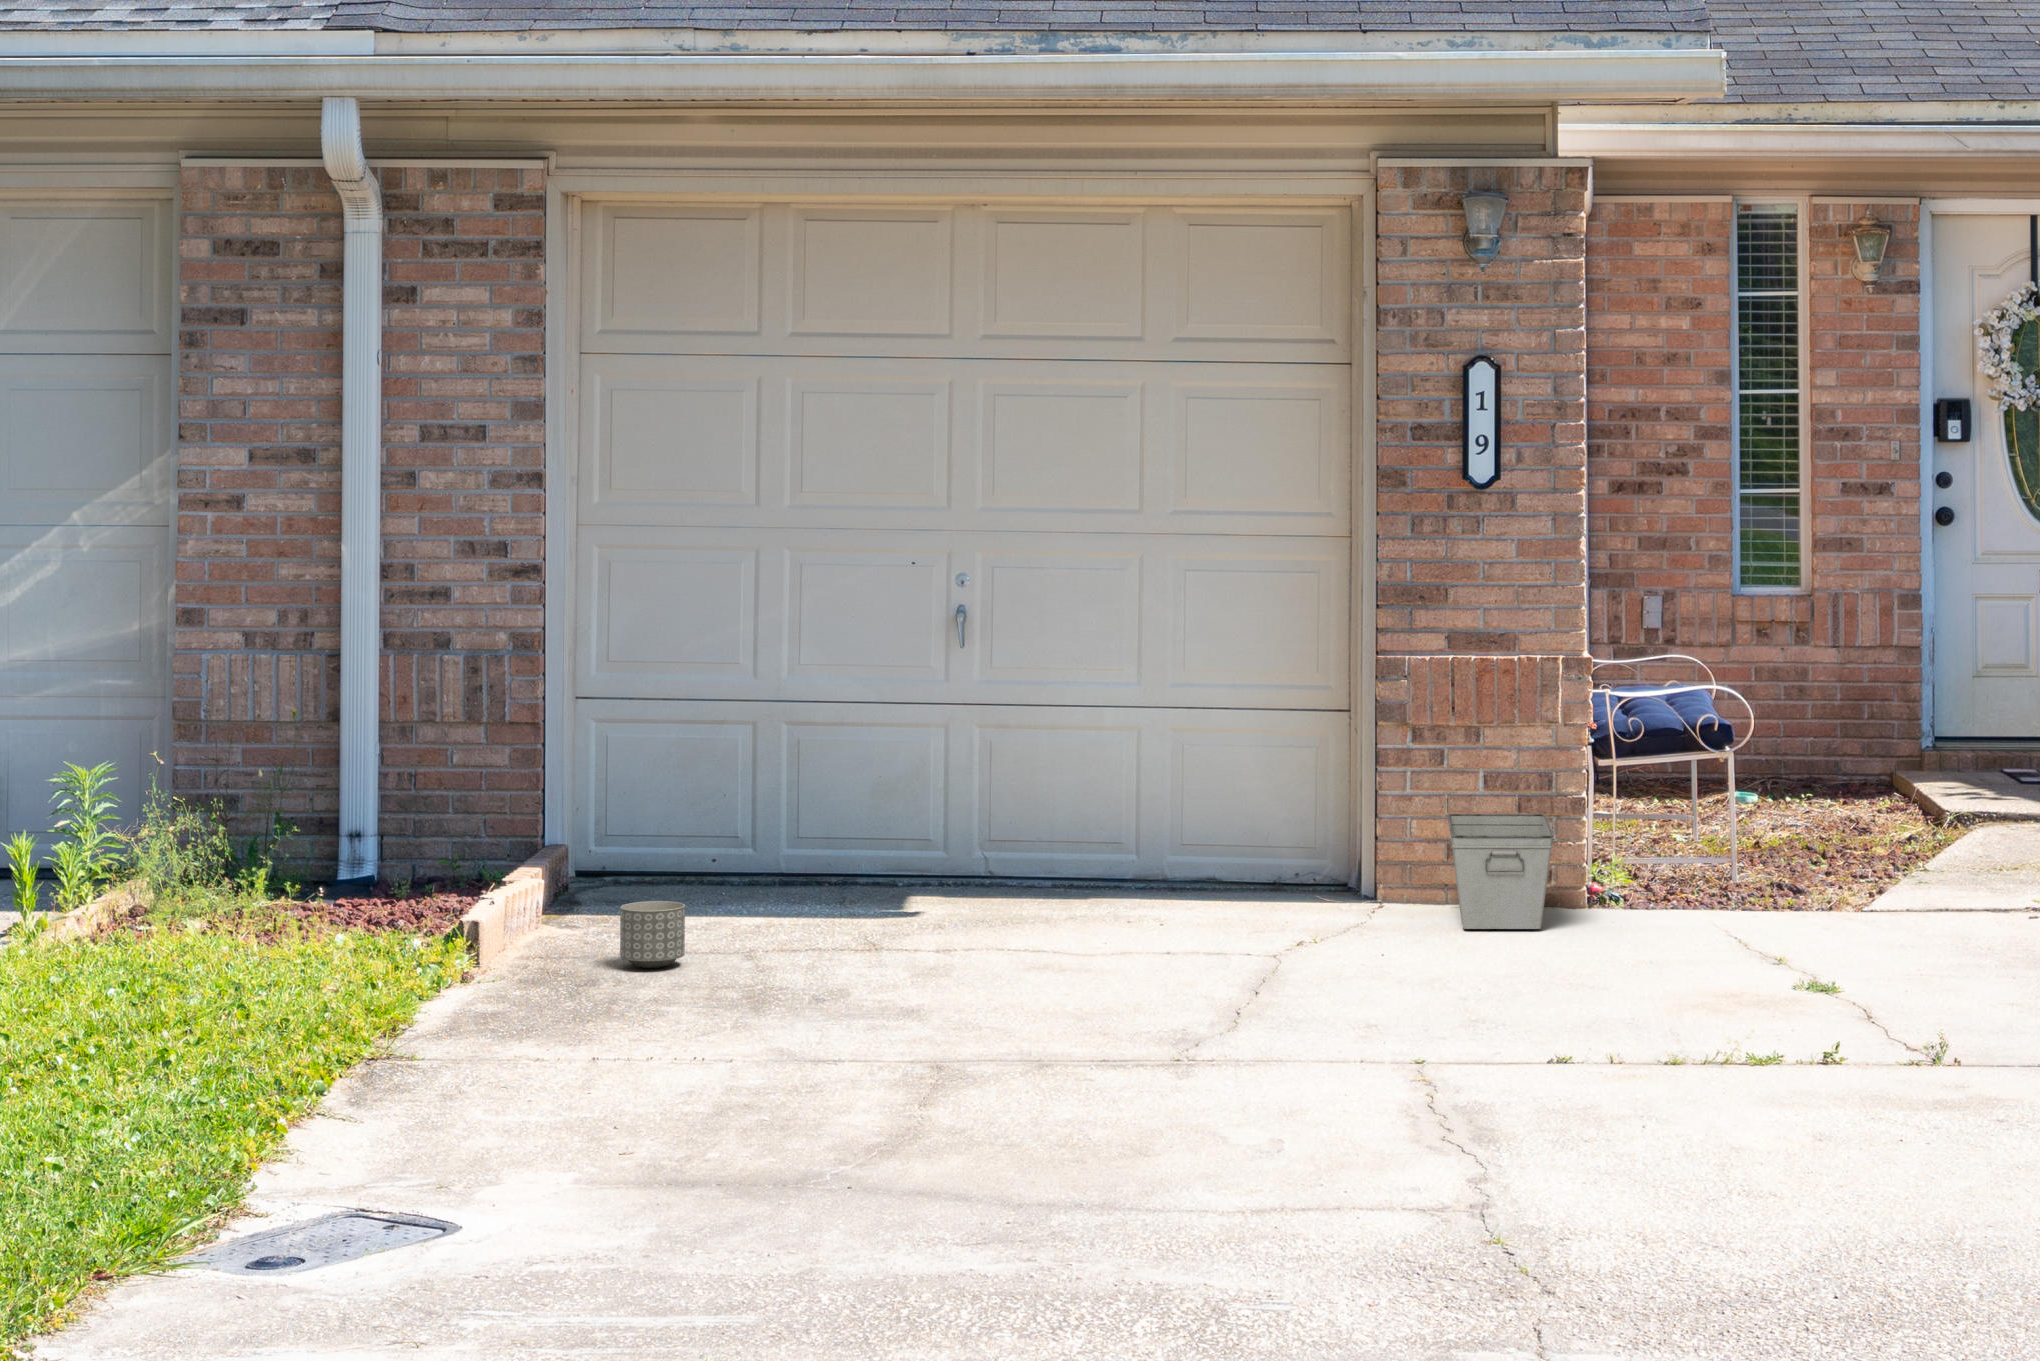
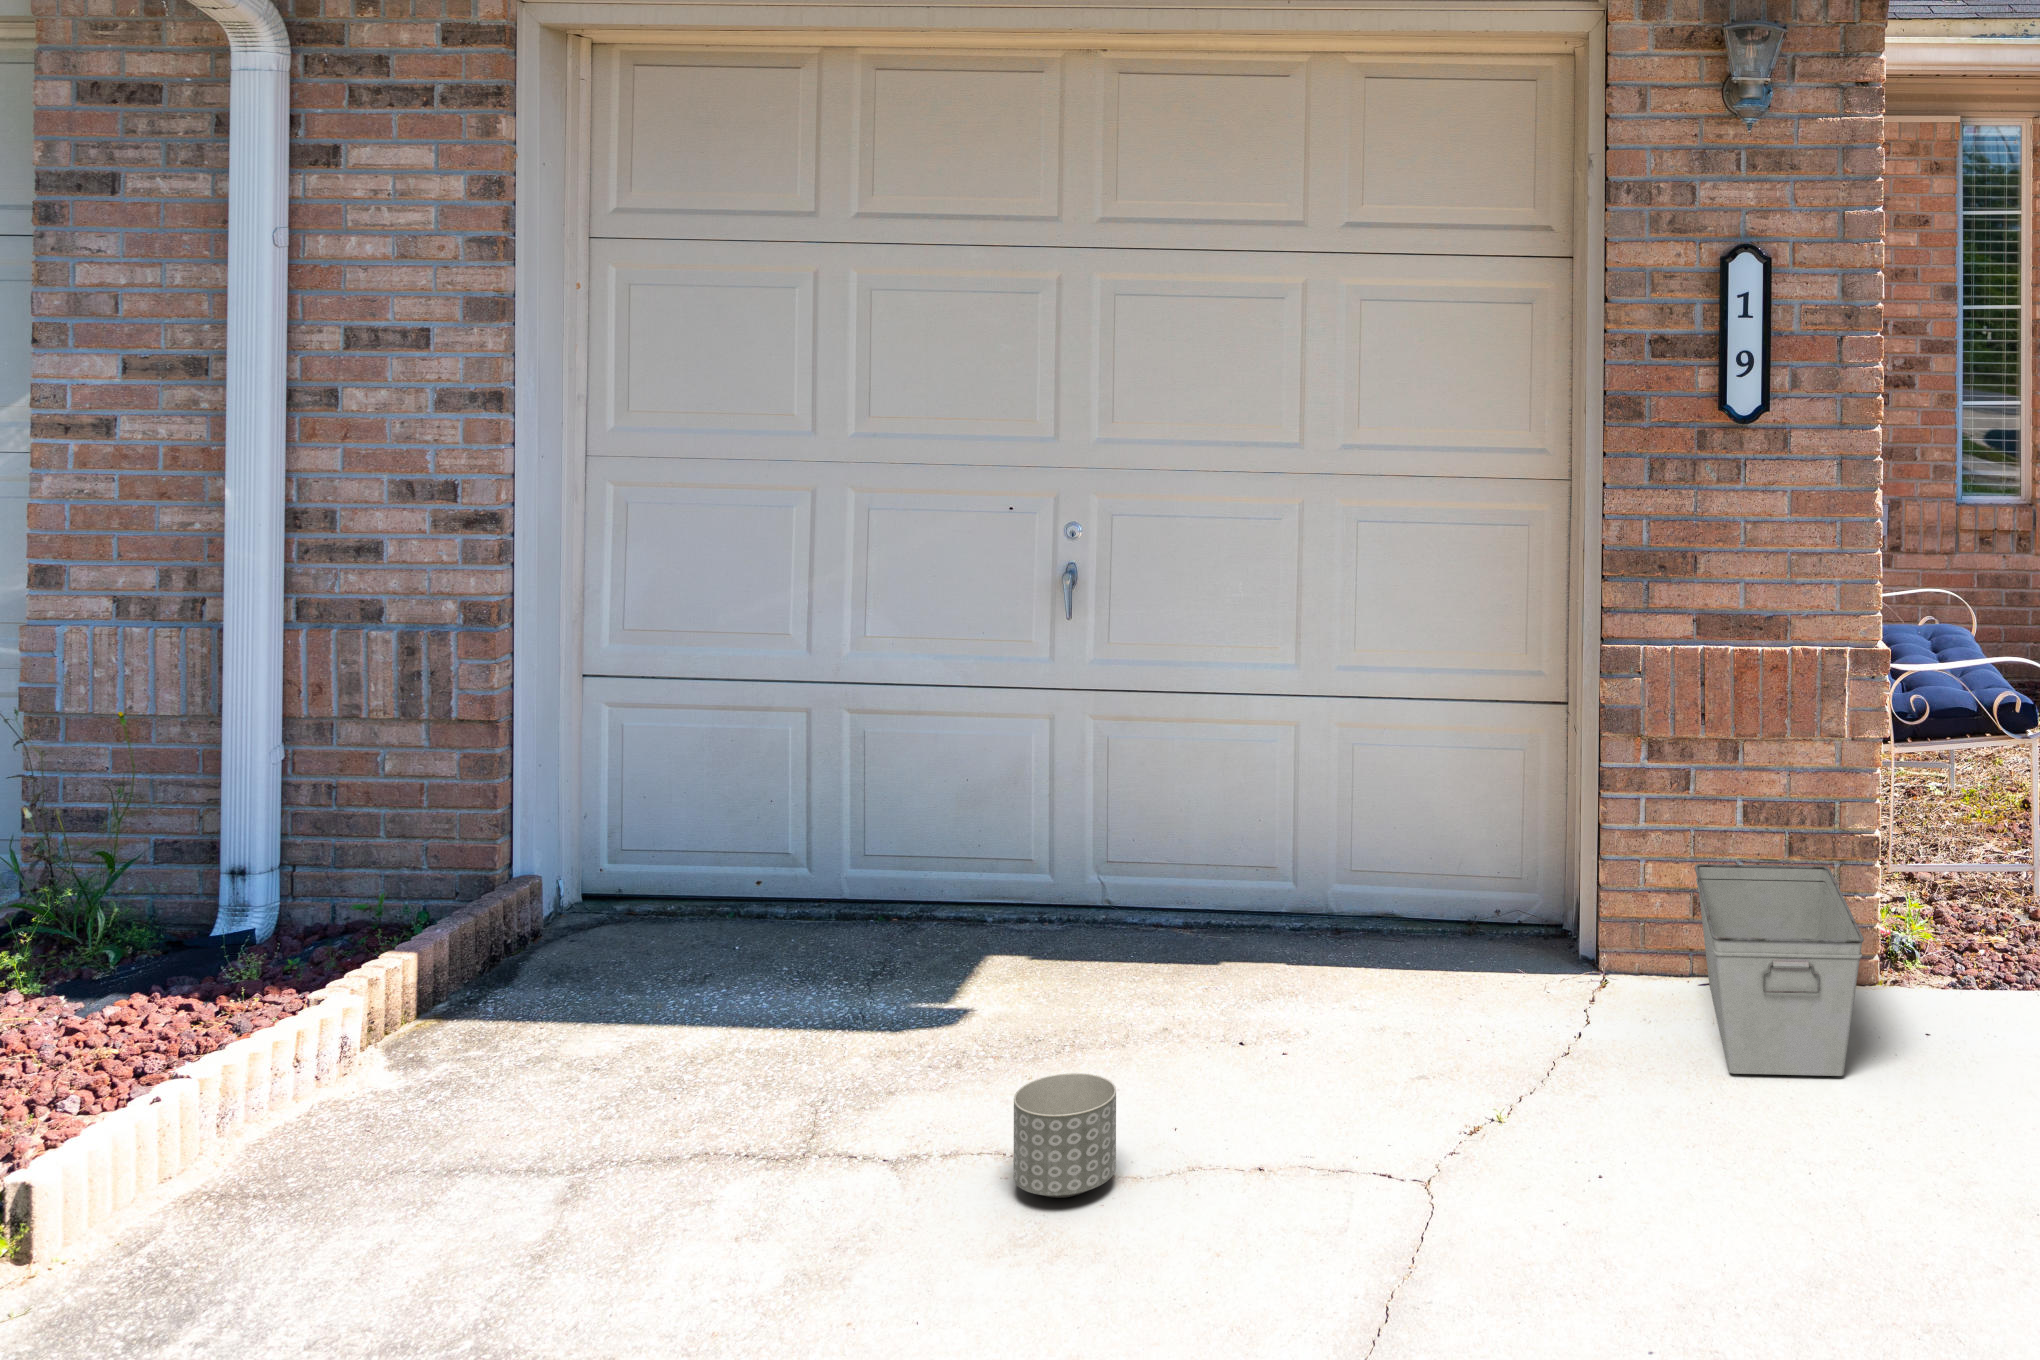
planter: present [620,901,685,968] -> present [1014,1073,1116,1198]

